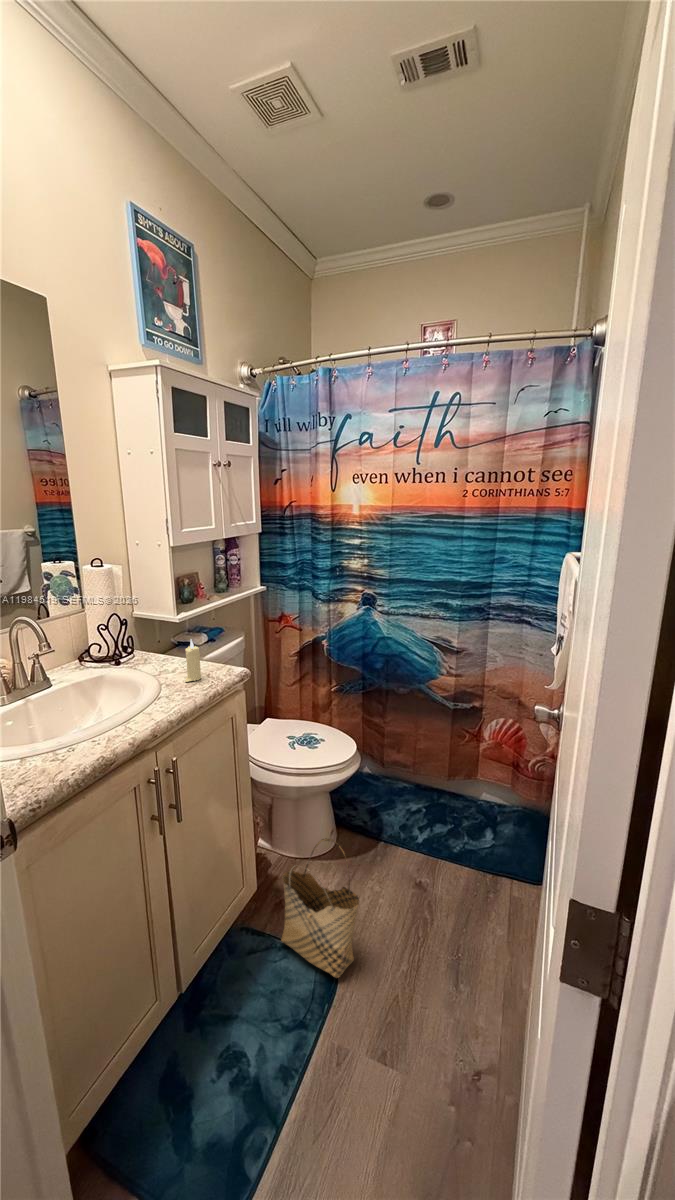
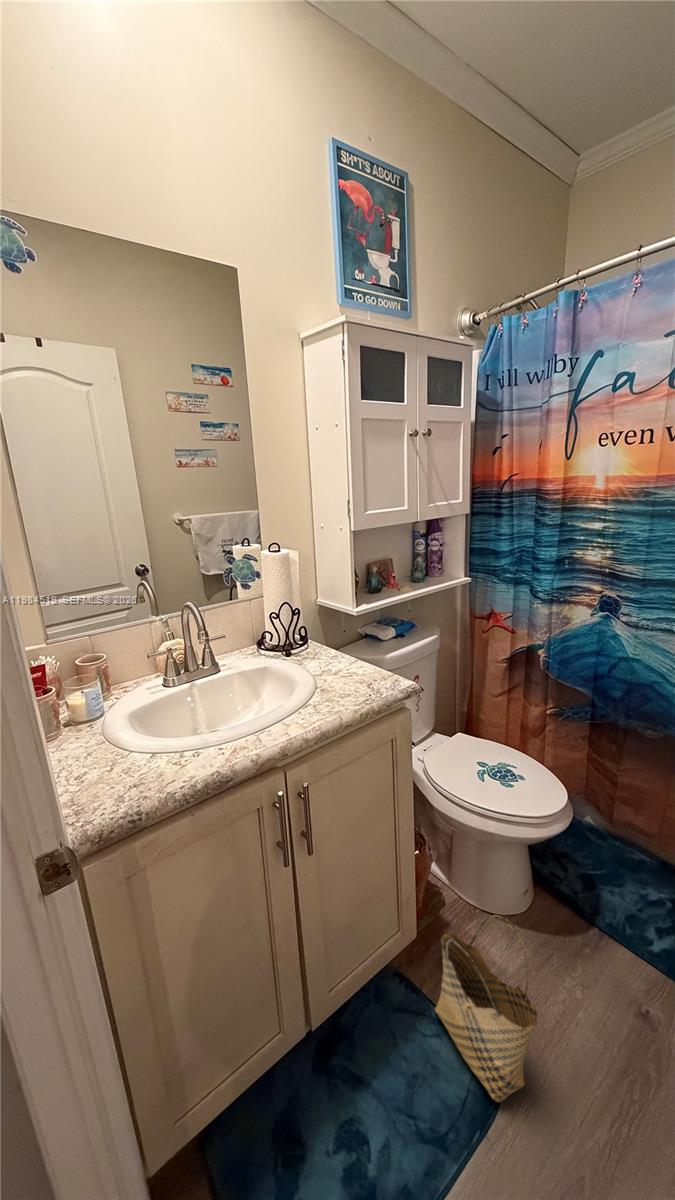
candle: present [185,639,201,682] -> none [341,641,360,689]

